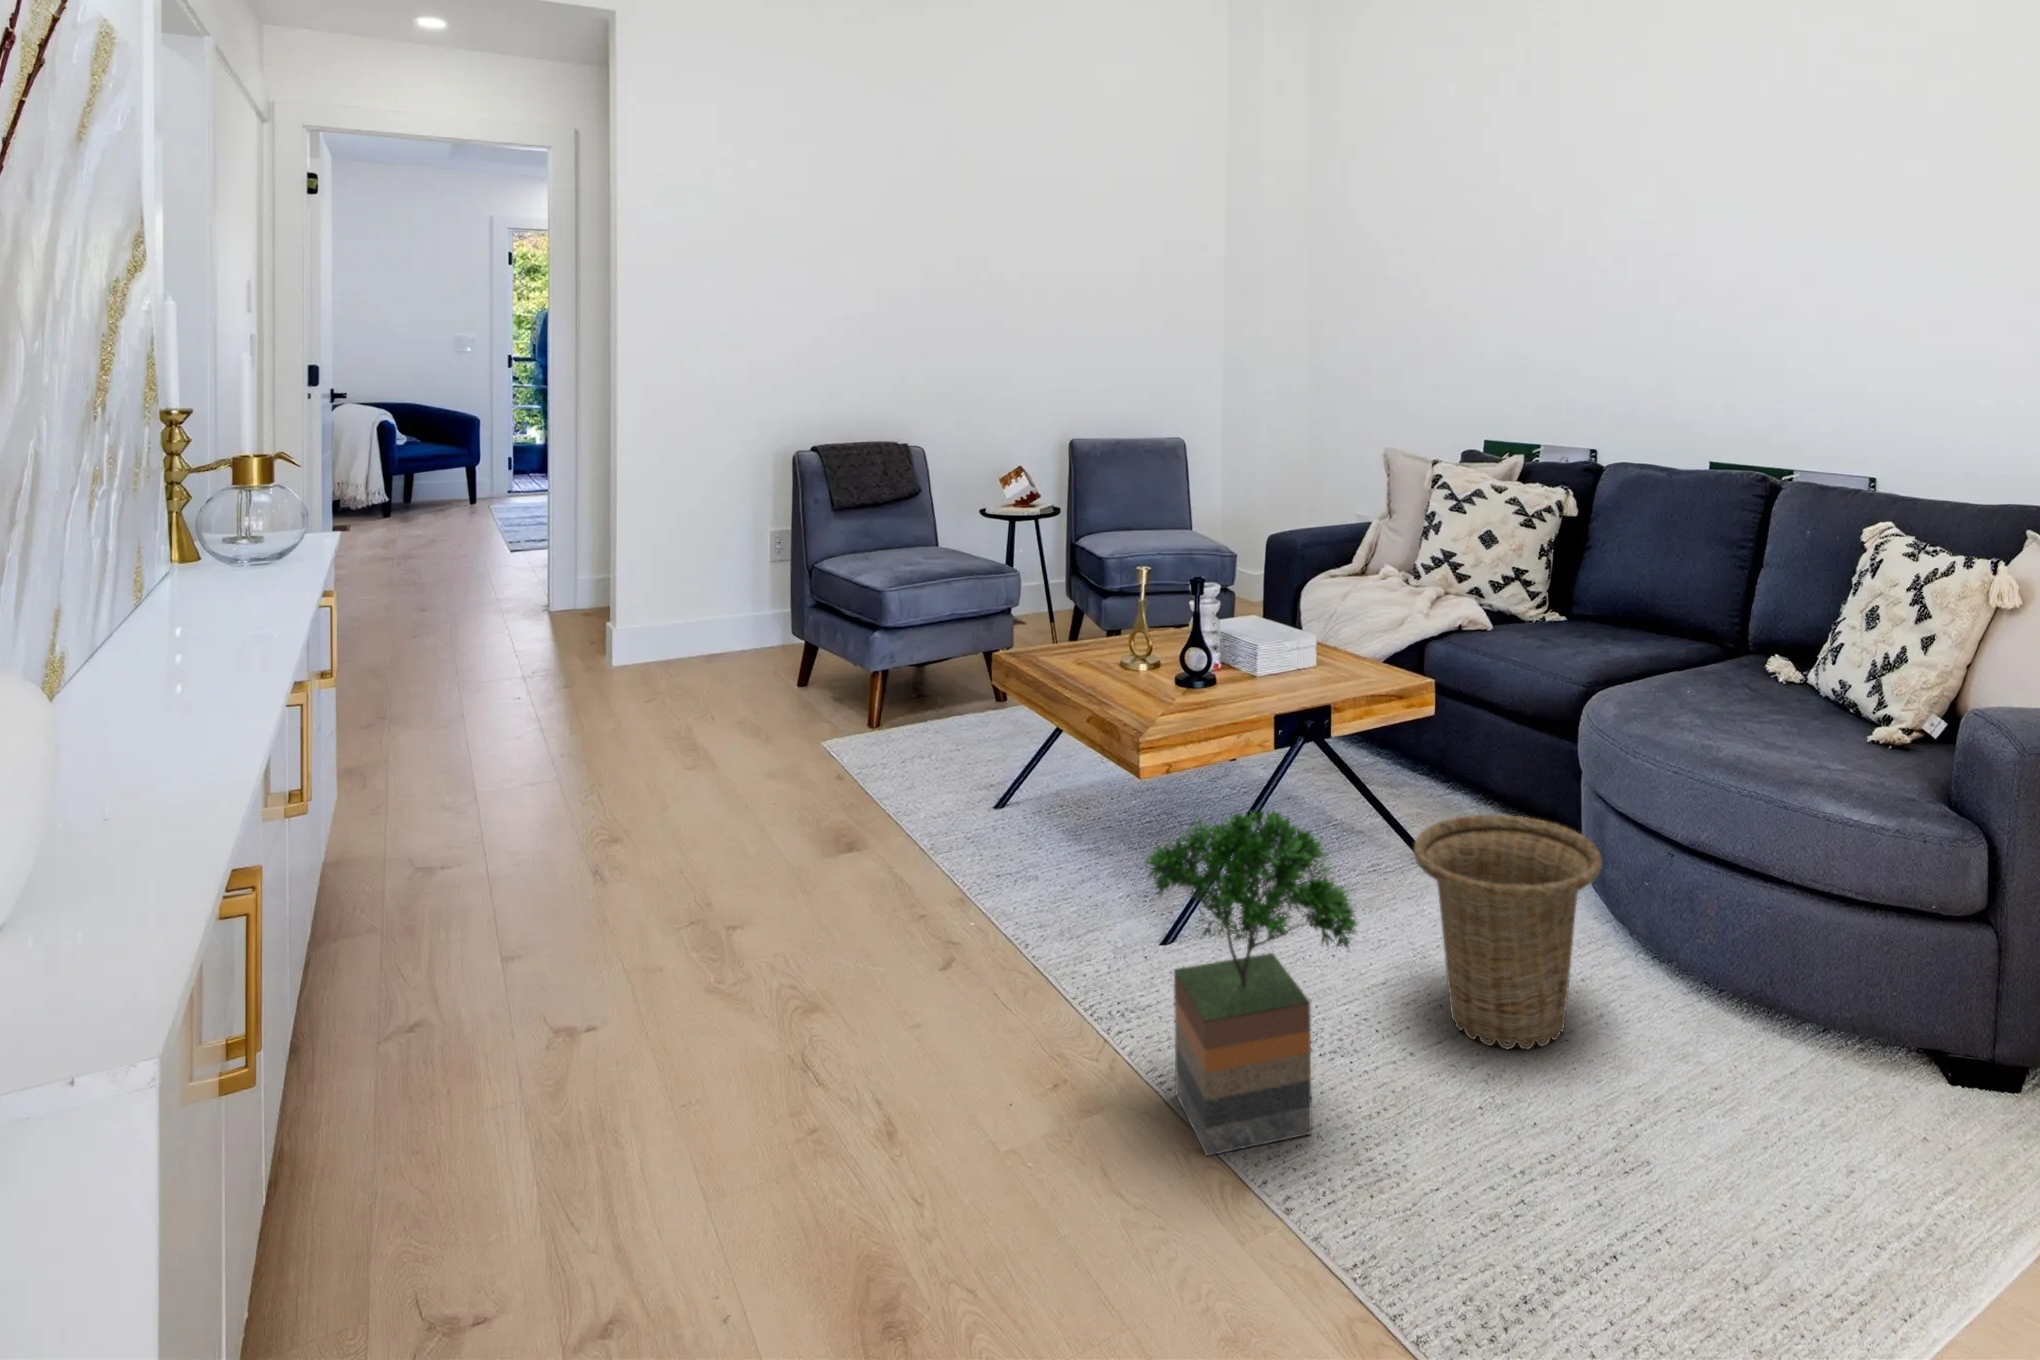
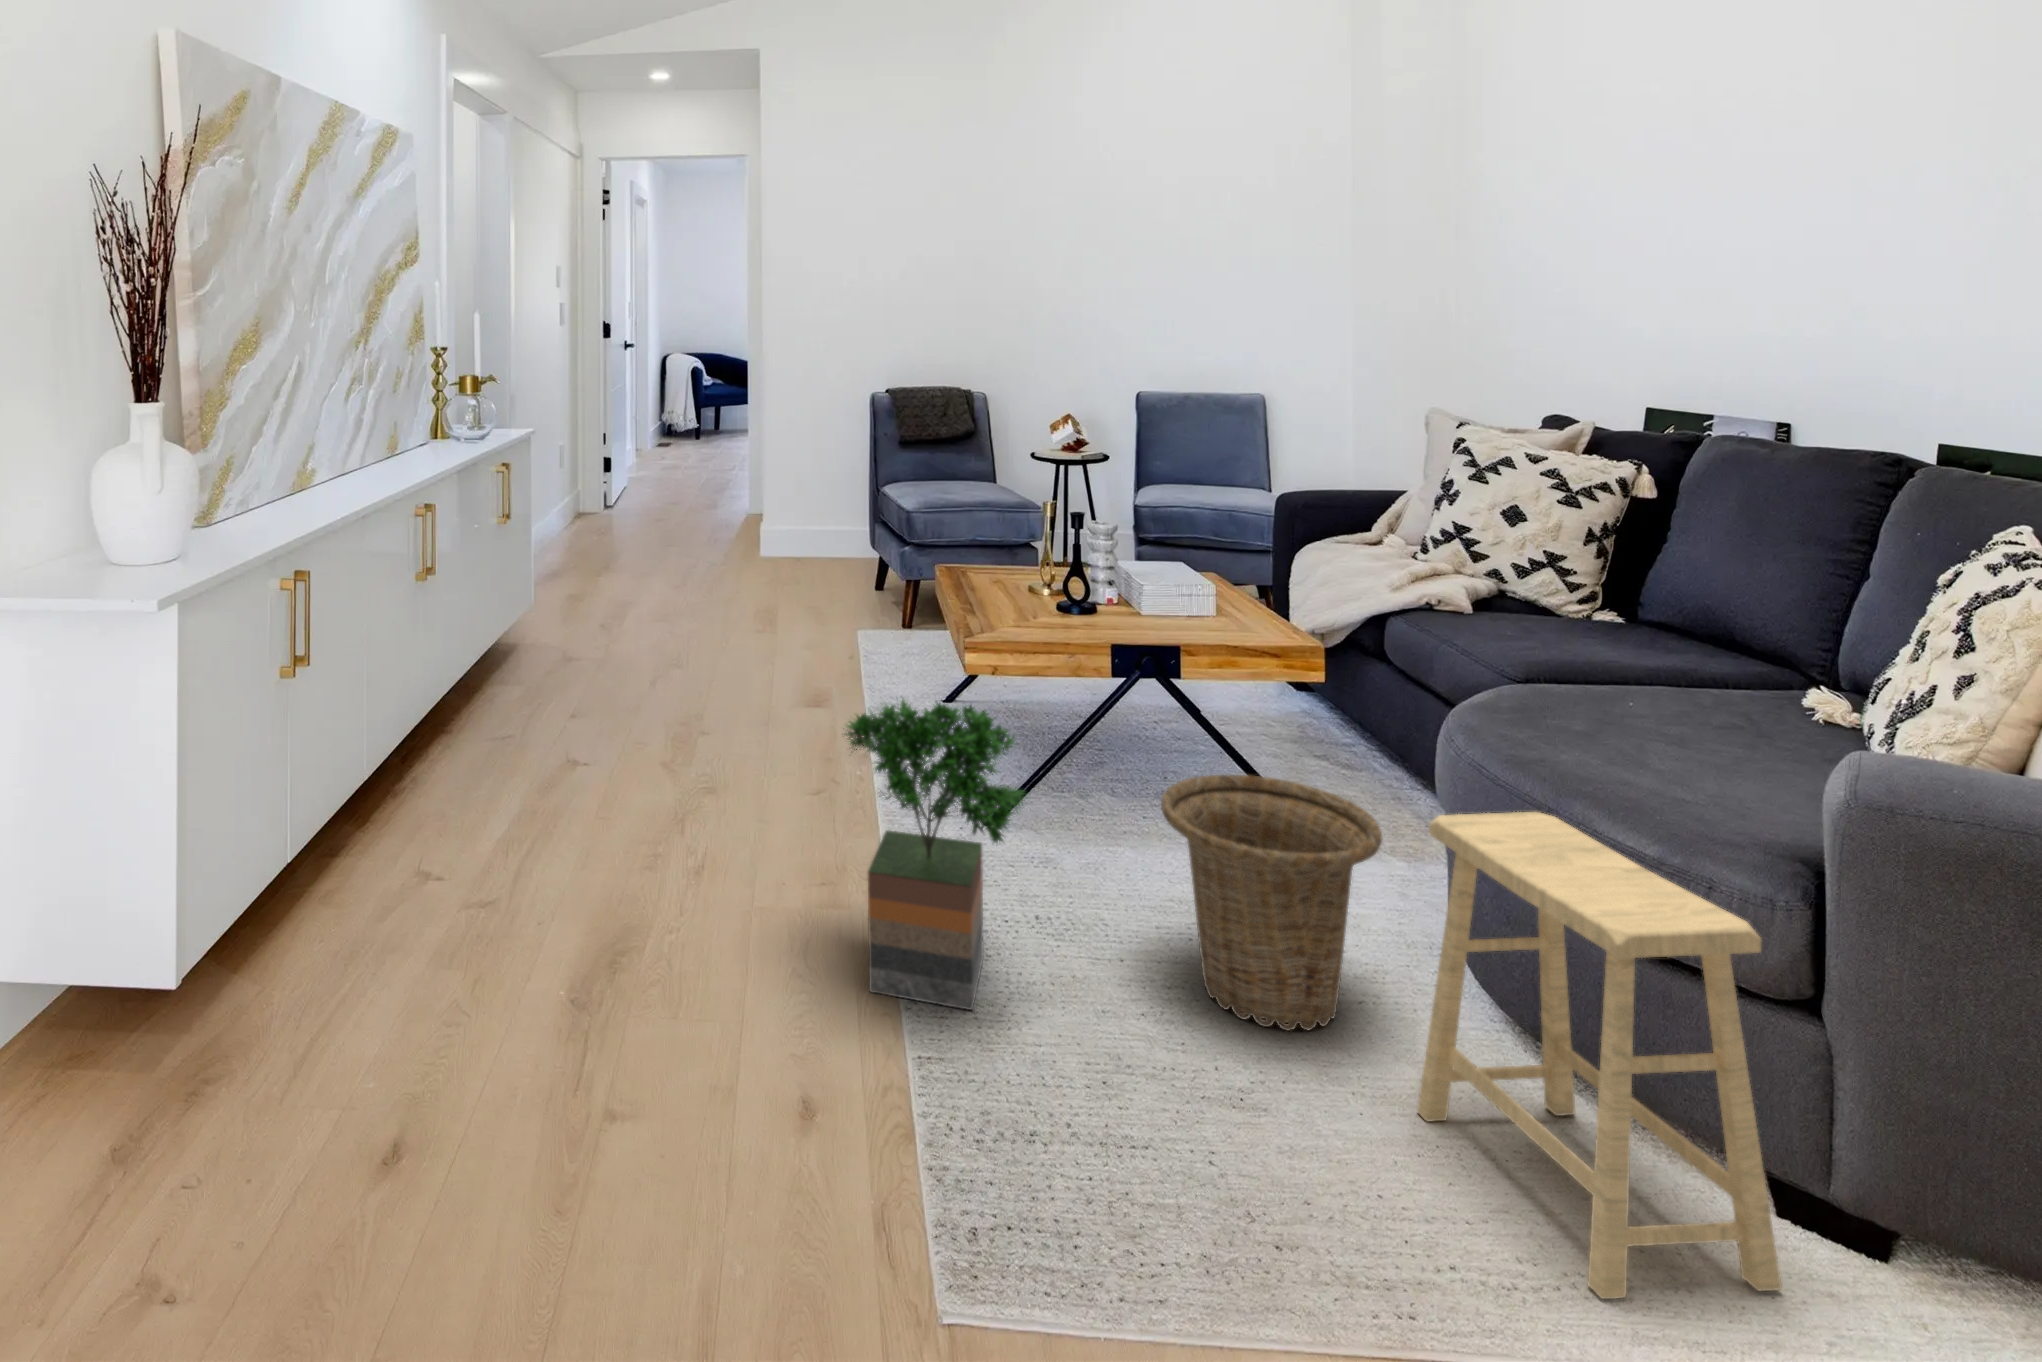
footstool: none [1671,797,1934,1174] -> present [1417,812,1782,1299]

